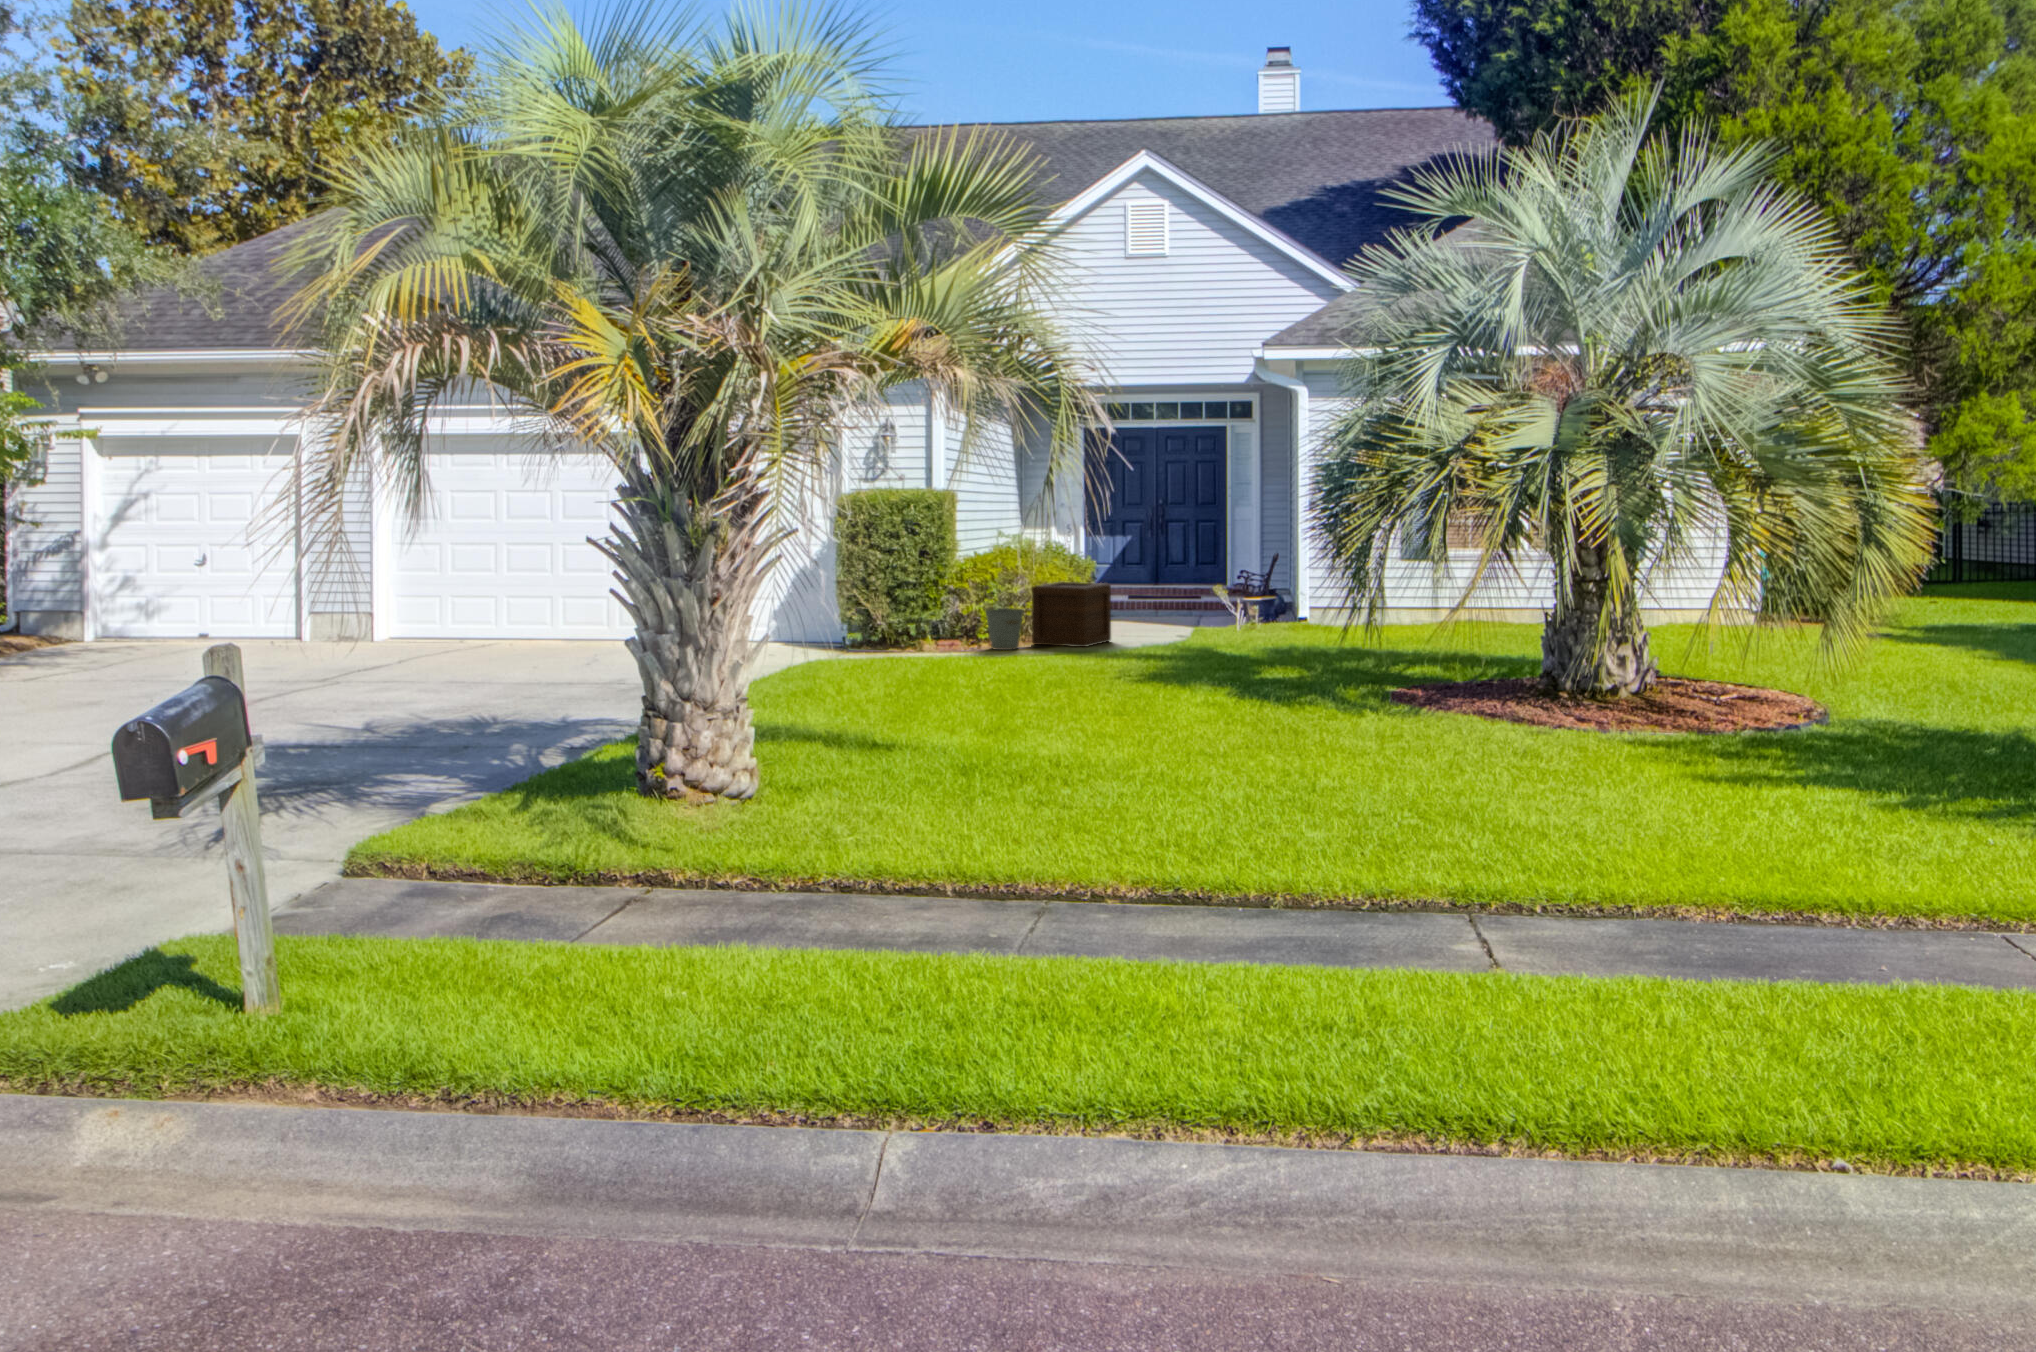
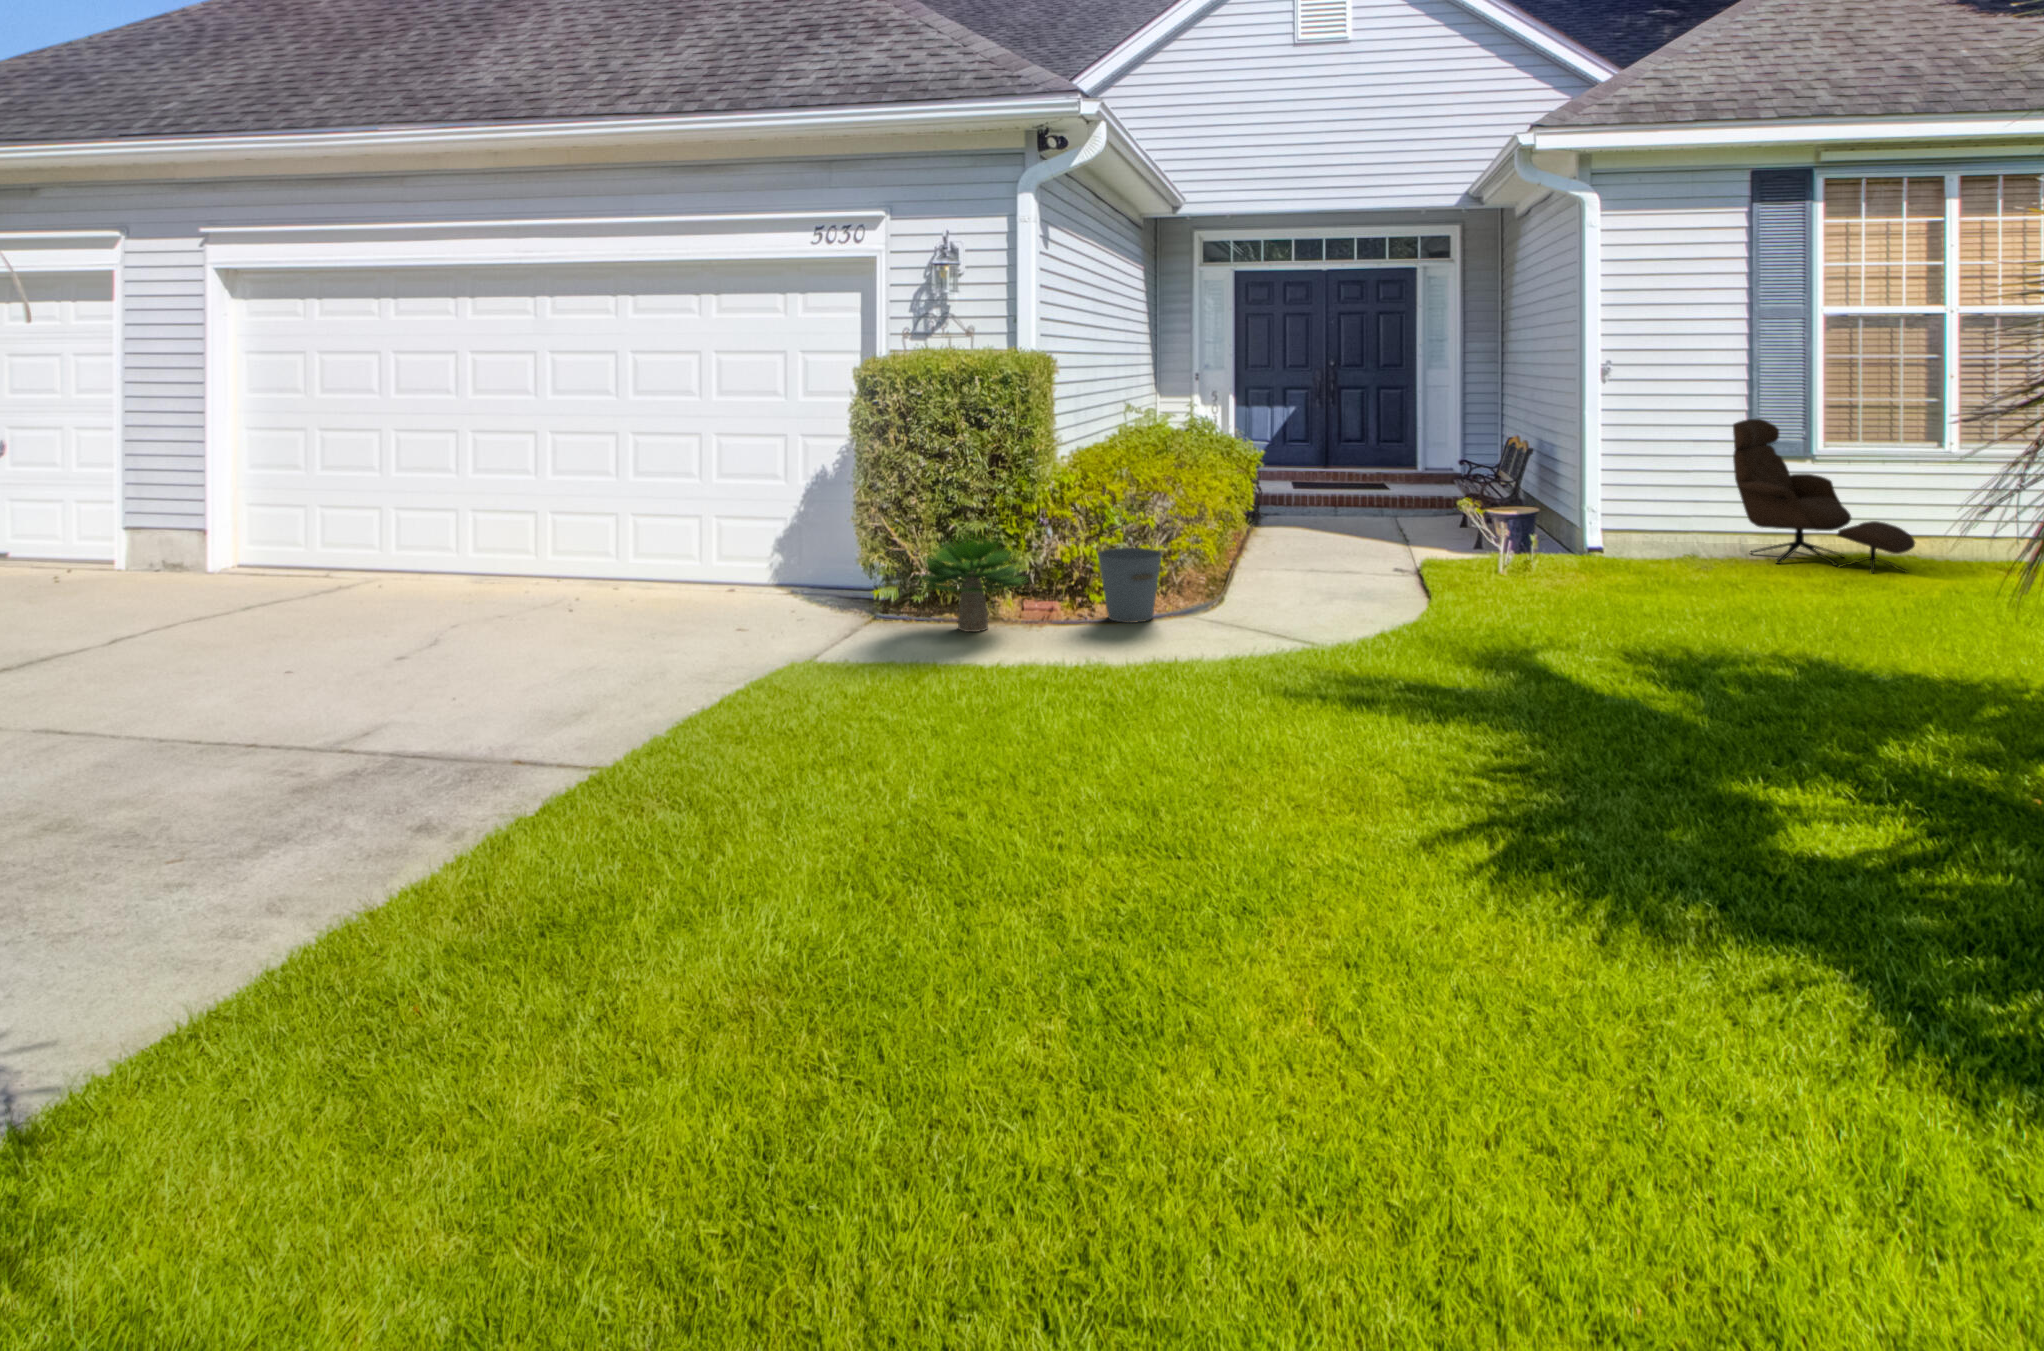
lounge chair: none [1398,536,1501,632] -> present [1733,419,1915,574]
wooden crate: present [1032,582,1111,647] -> none [1175,498,1305,615]
potted plant: none [877,594,947,653] -> present [919,533,1024,632]

